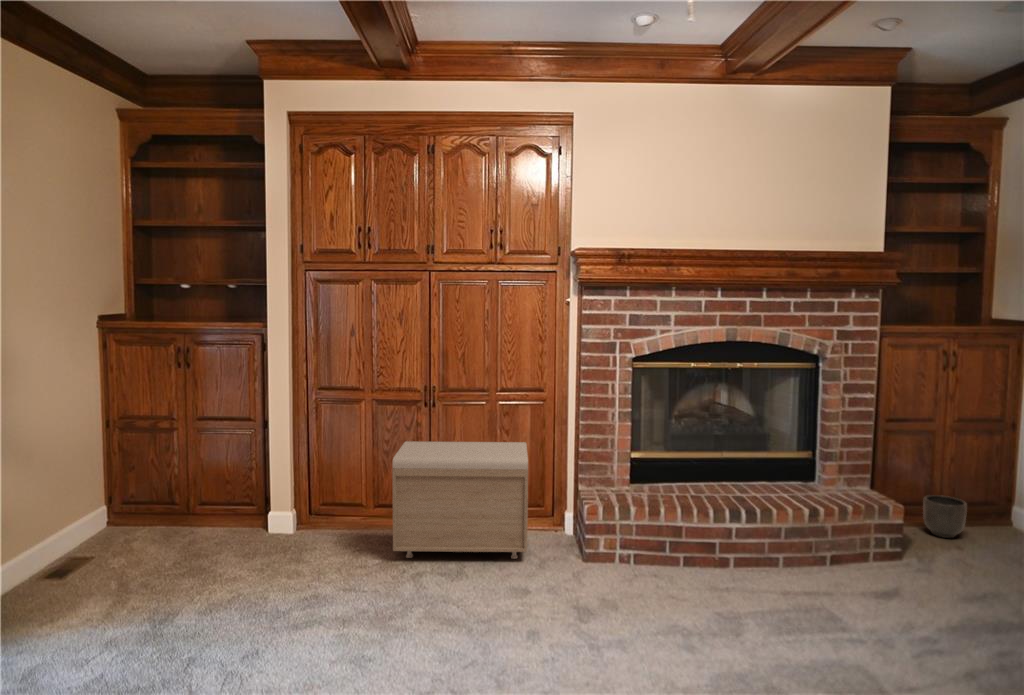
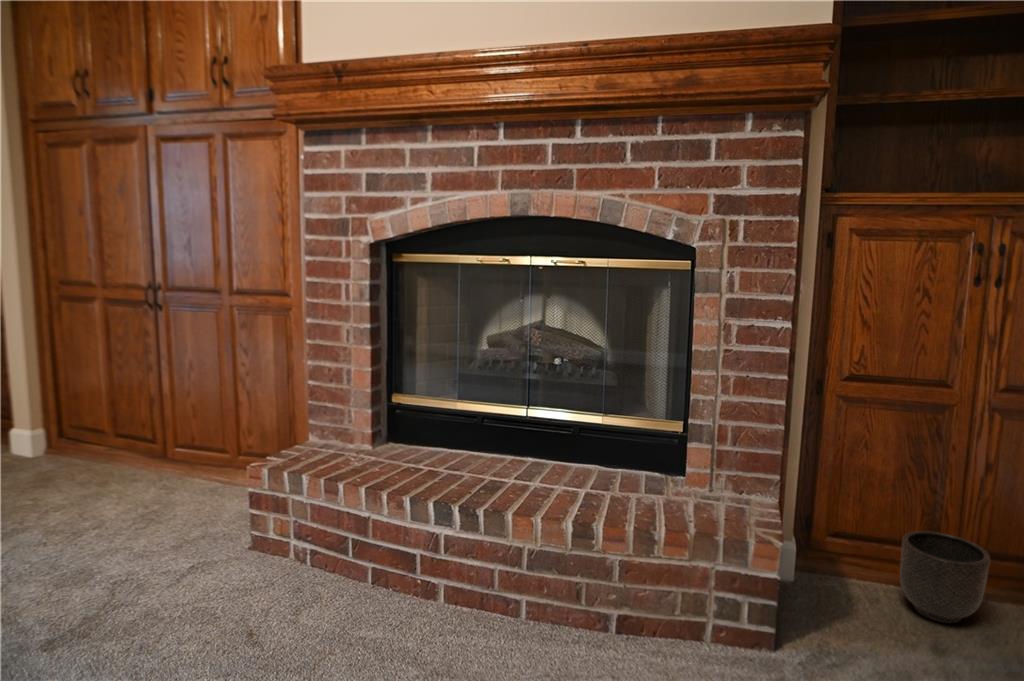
storage bench: present [392,441,528,559] -> none [33,354,257,526]

